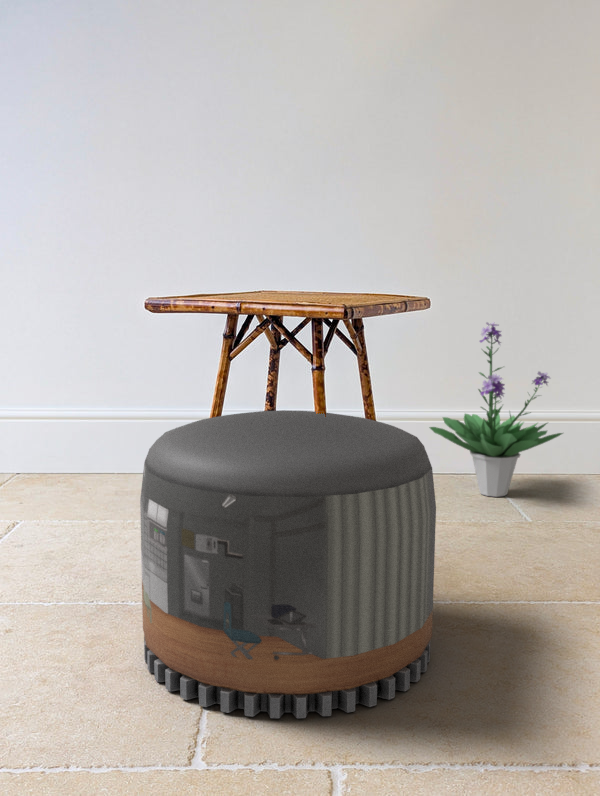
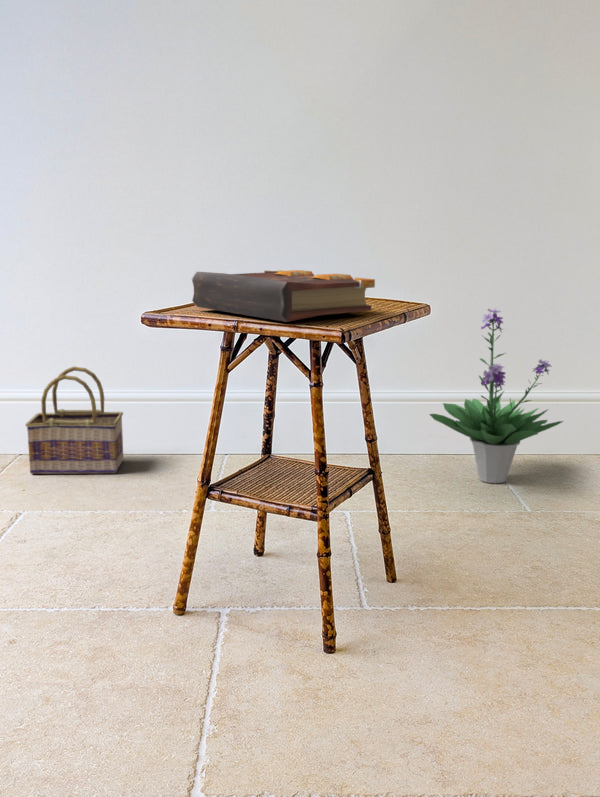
book: none [195,259,376,301] -> present [192,270,375,322]
basket: none [24,381,122,488] -> present [26,367,123,474]
pouf: present [140,410,436,718] -> none [139,425,434,743]

